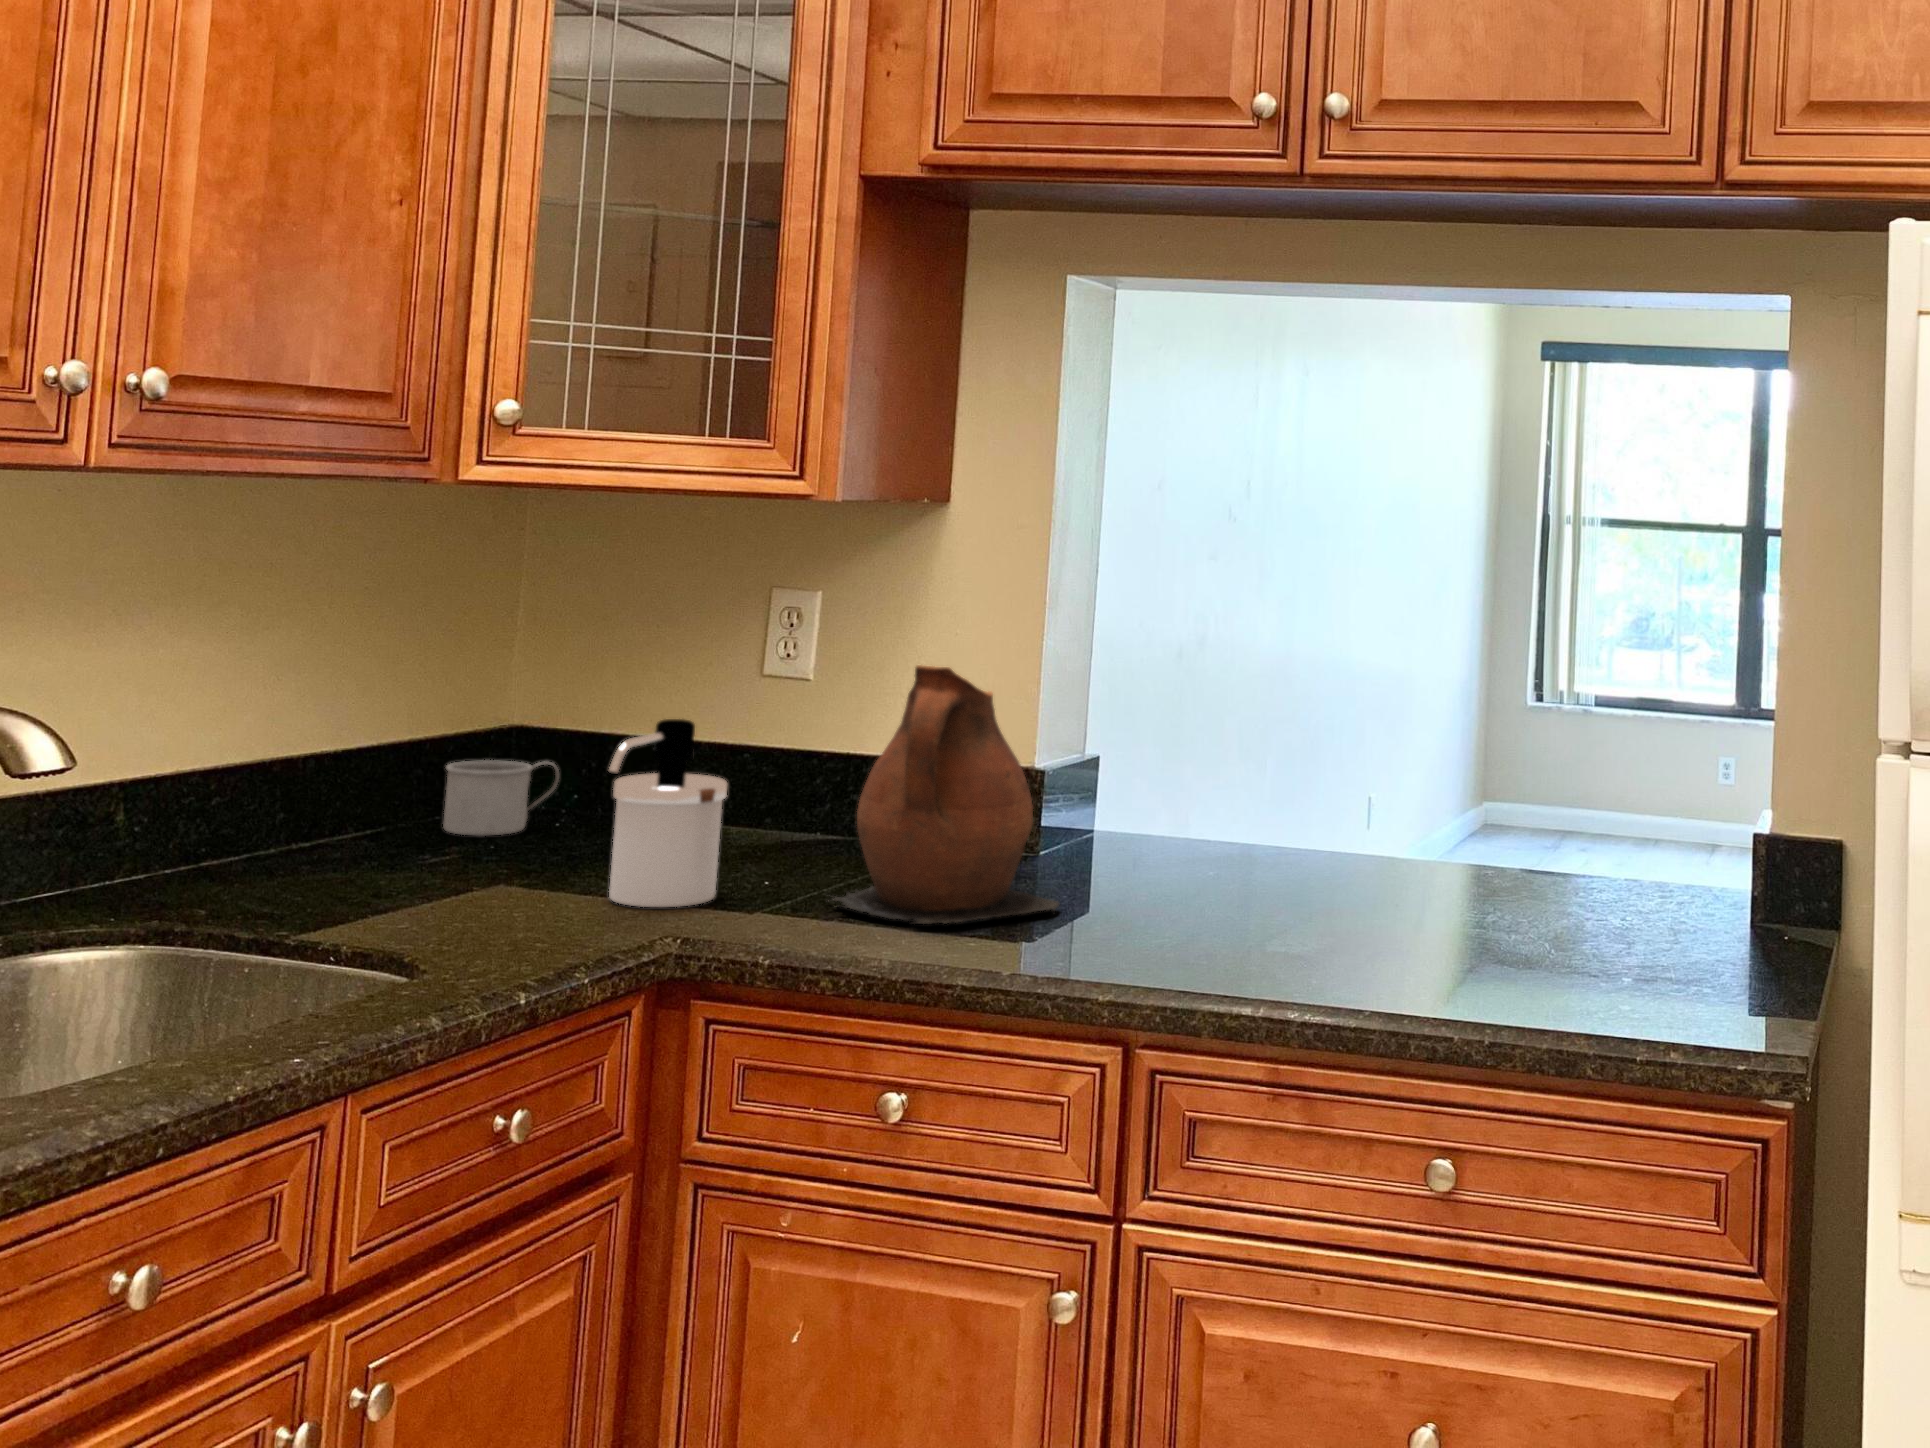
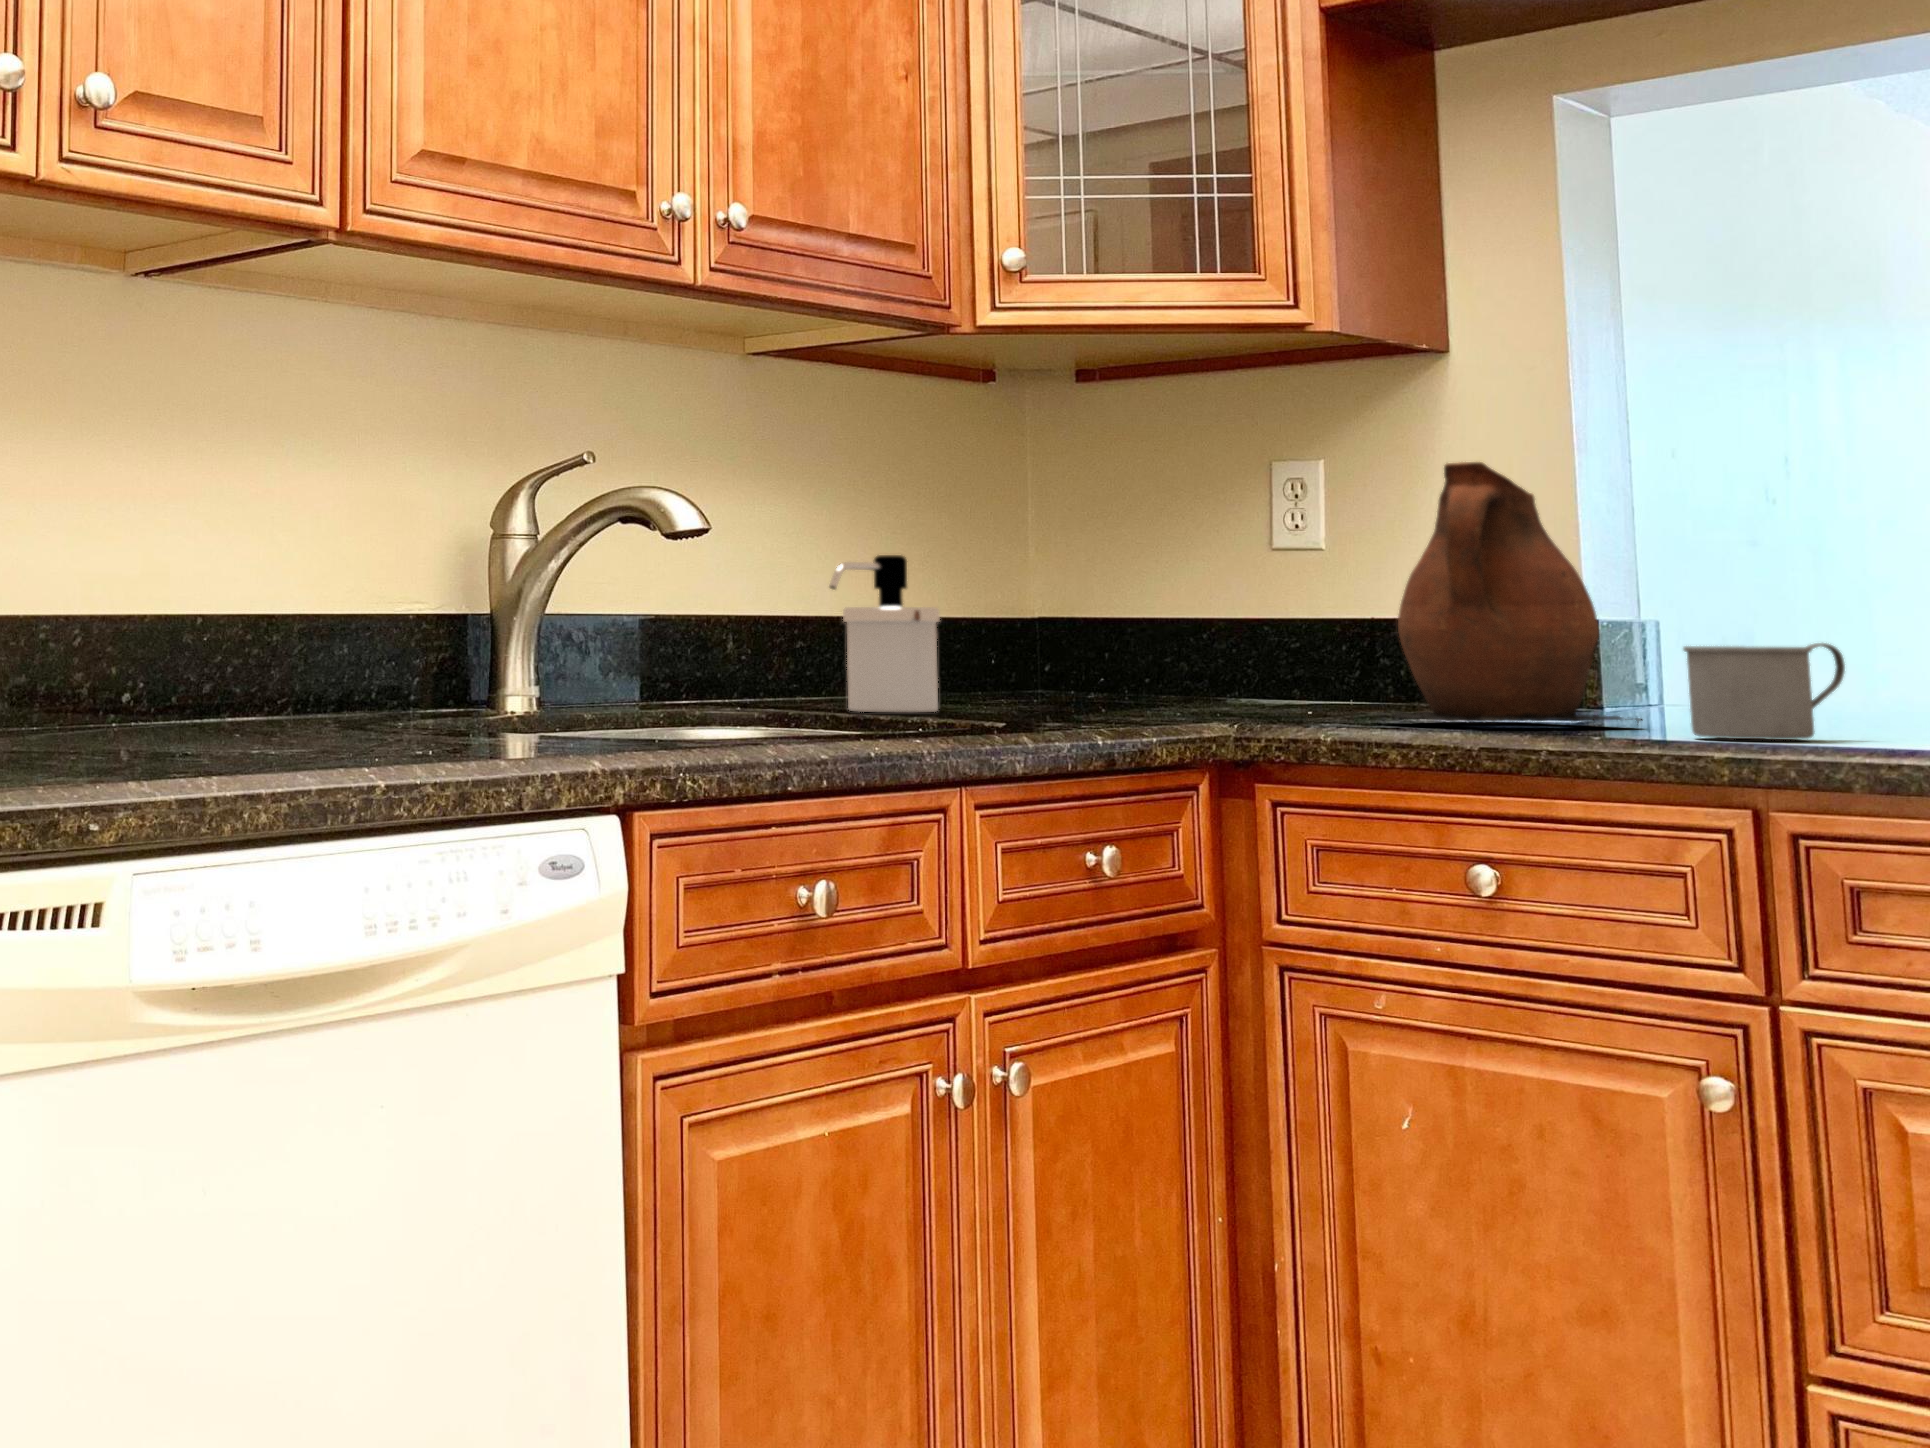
soap dispenser: present [609,719,727,907] -> present [829,555,940,713]
mug: present [443,760,559,836] -> present [1683,643,1845,740]

